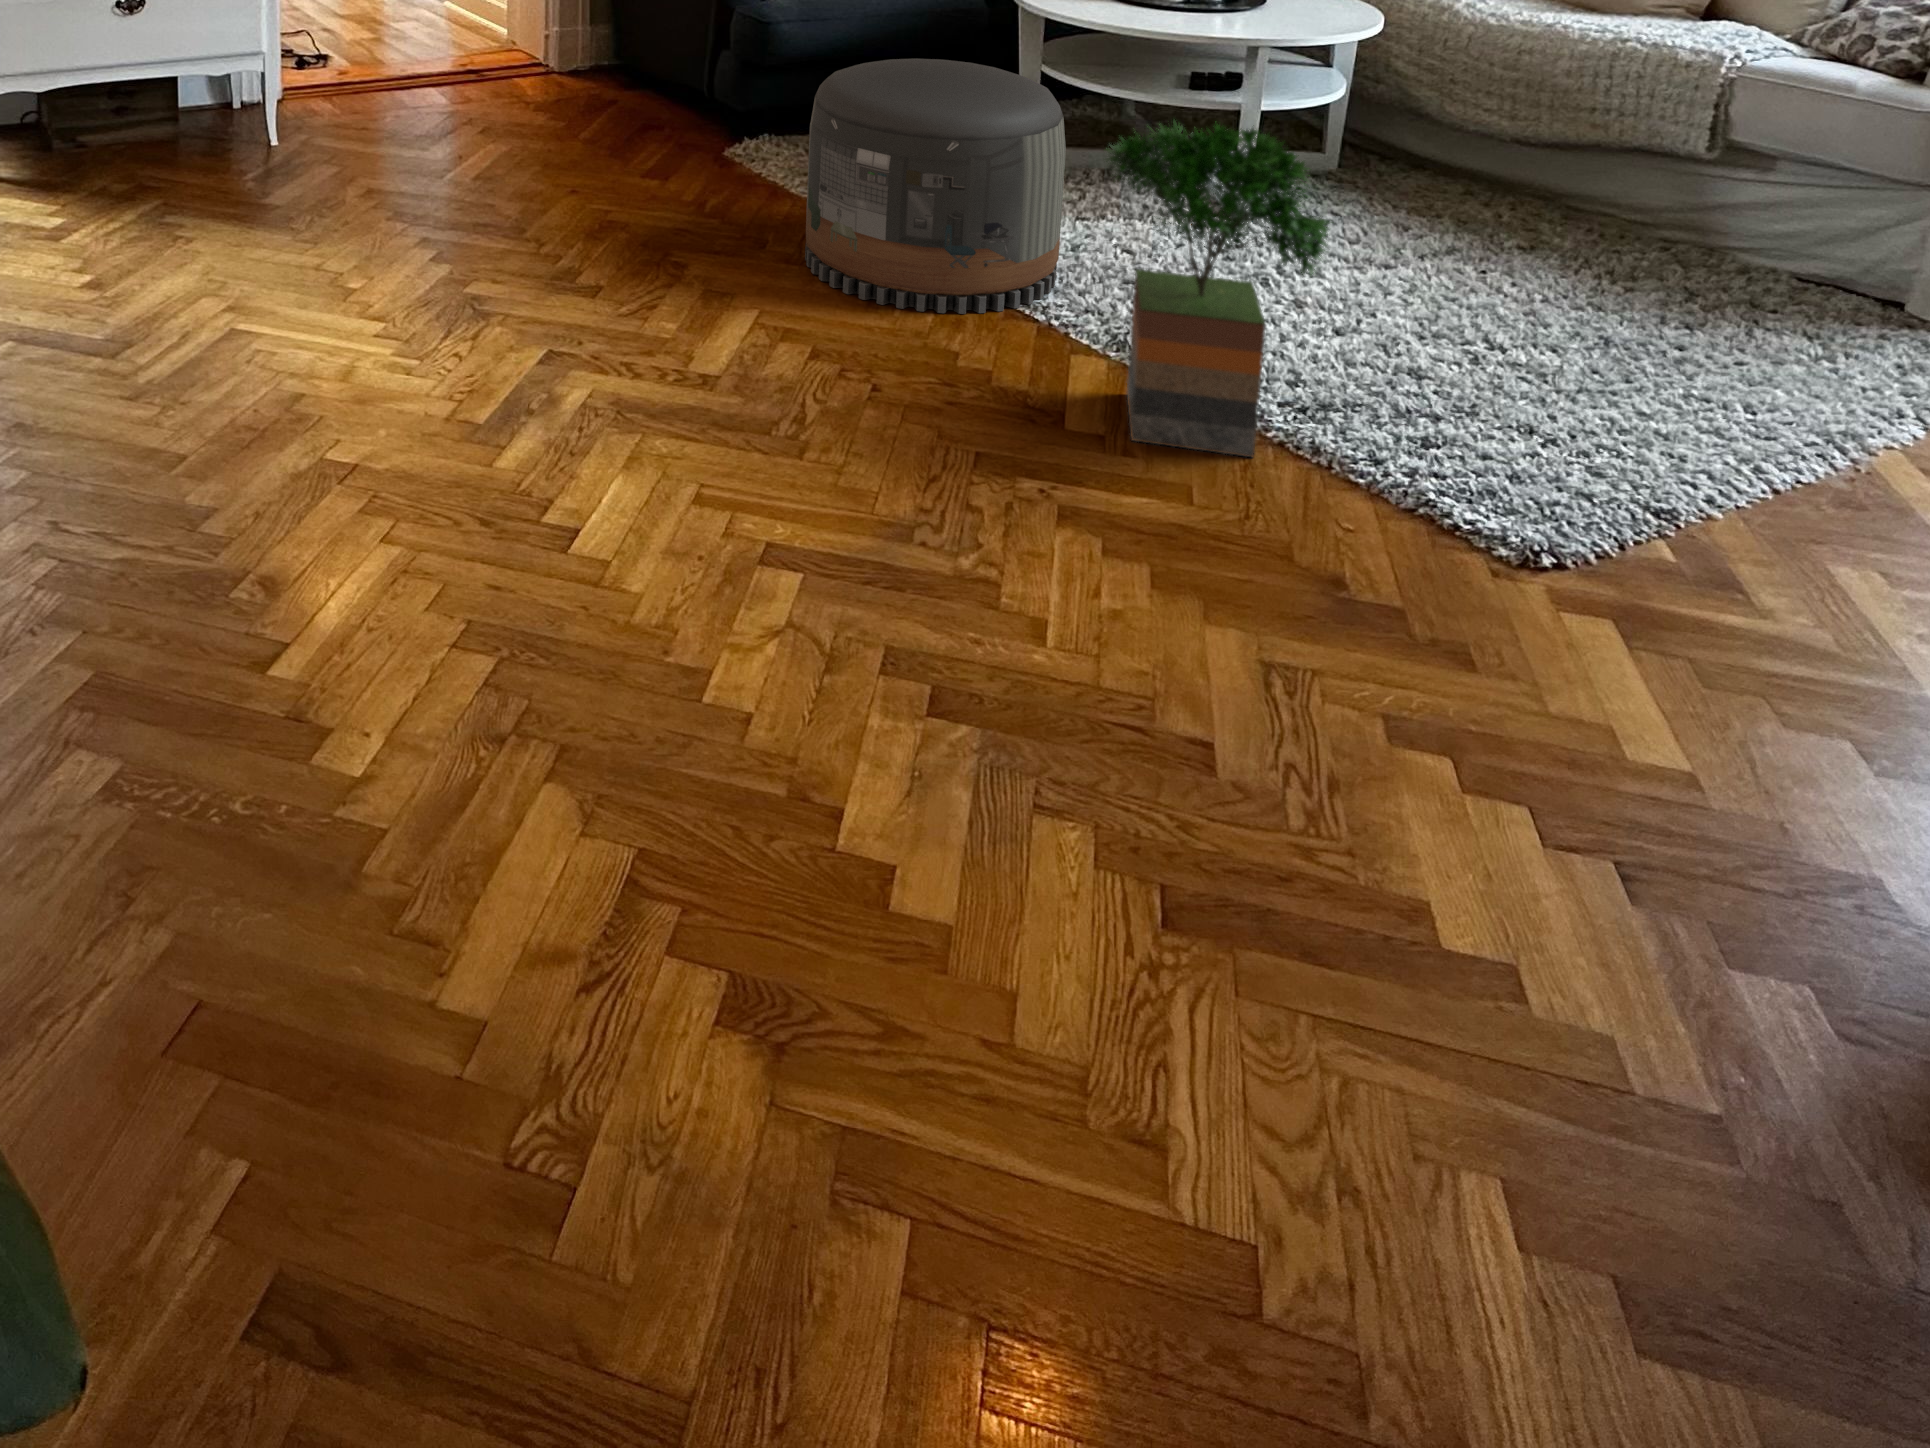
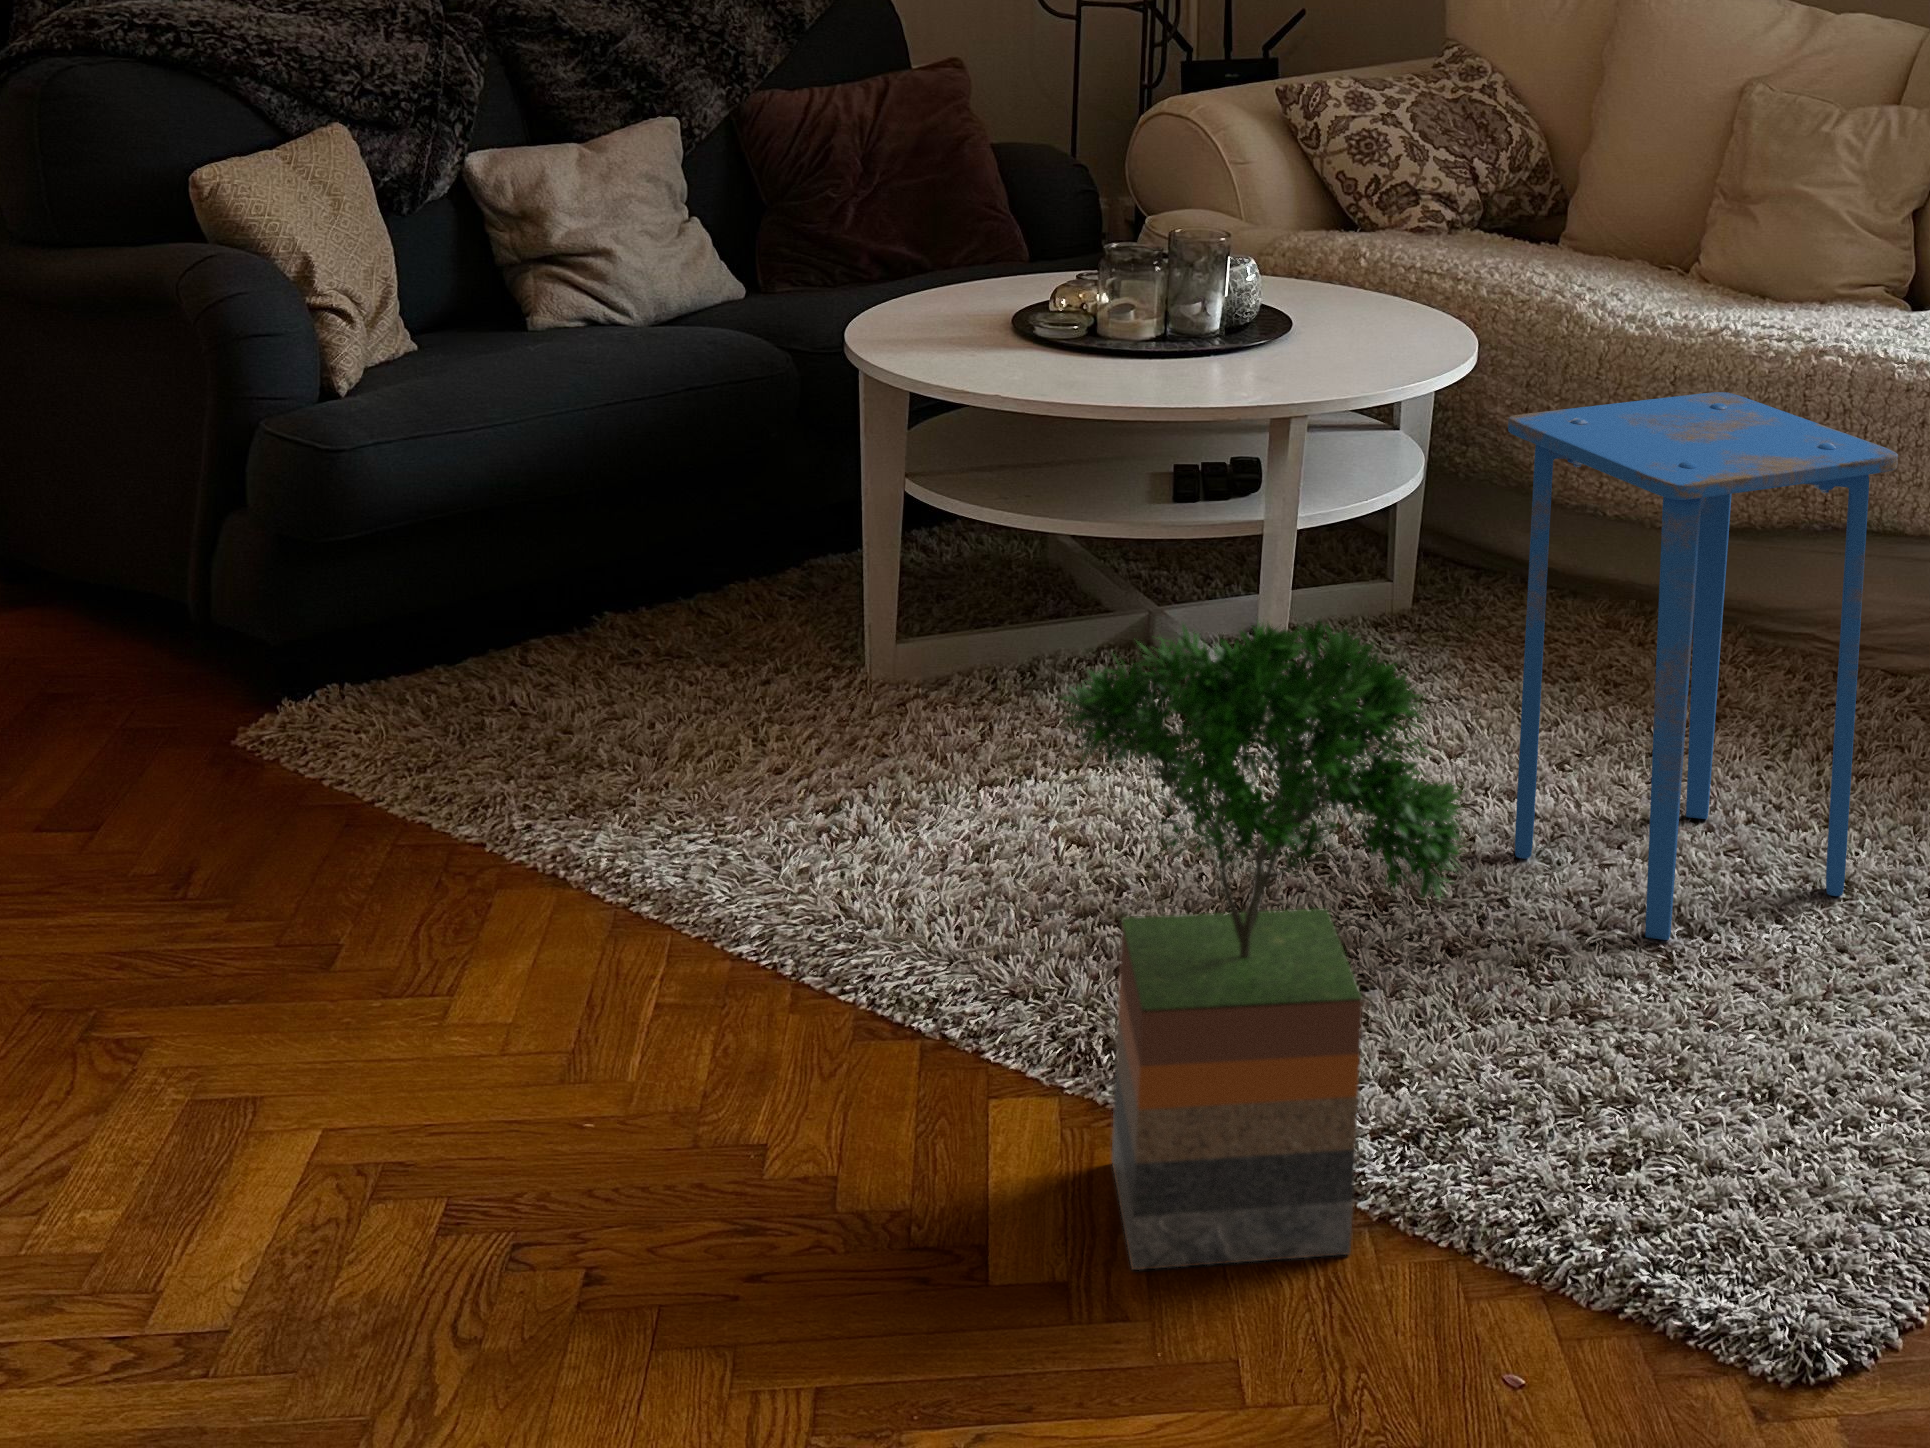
side table: none [1385,44,1657,349] -> present [1508,392,1898,940]
pouf: present [805,59,1066,314] -> none [441,511,961,1053]

